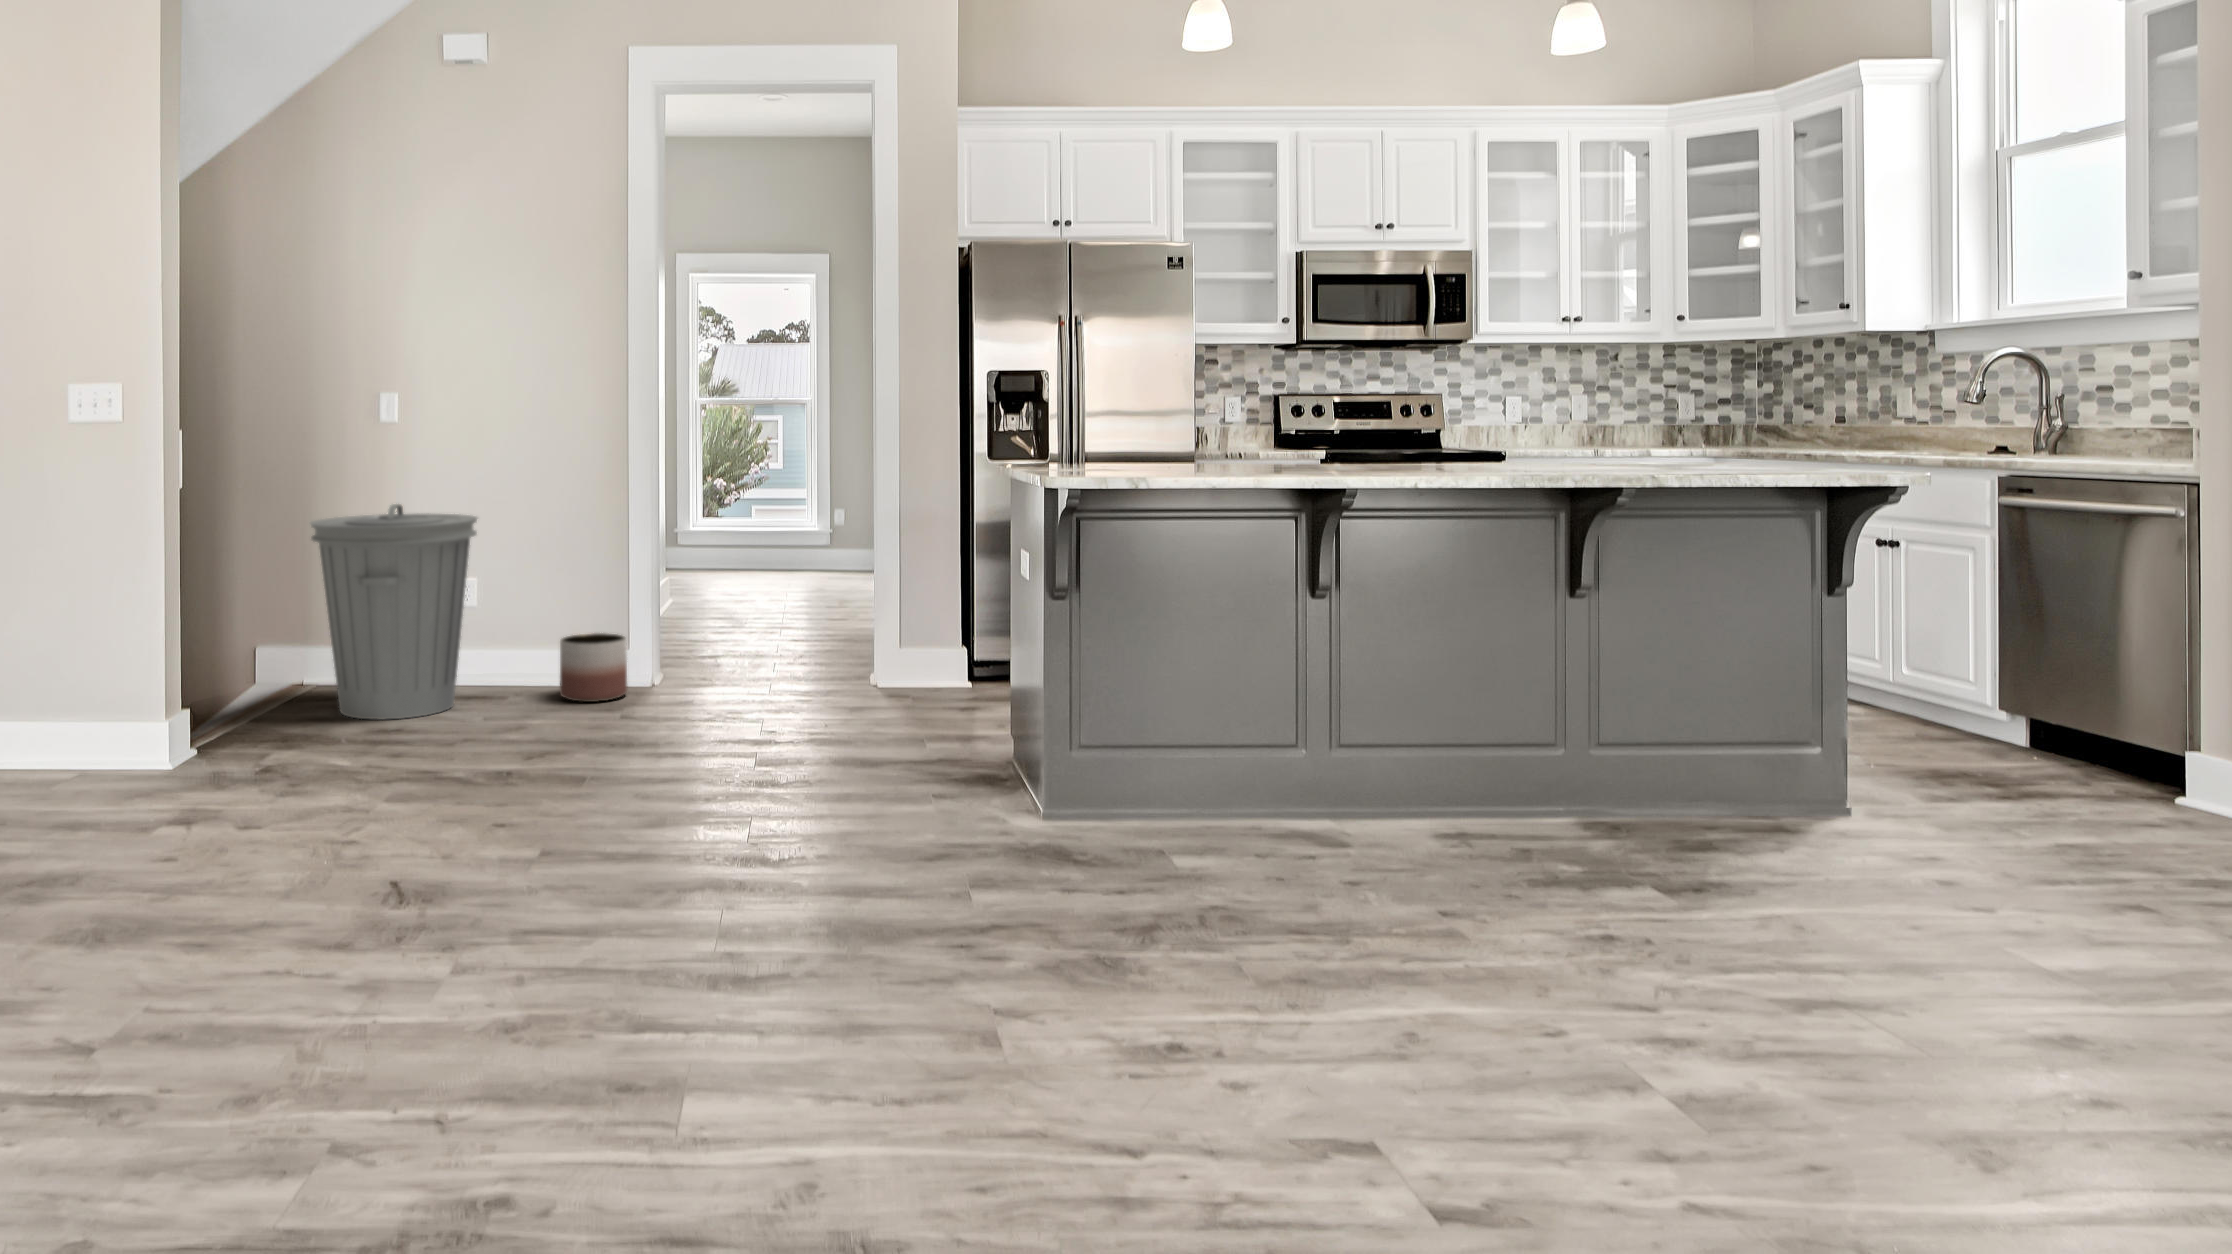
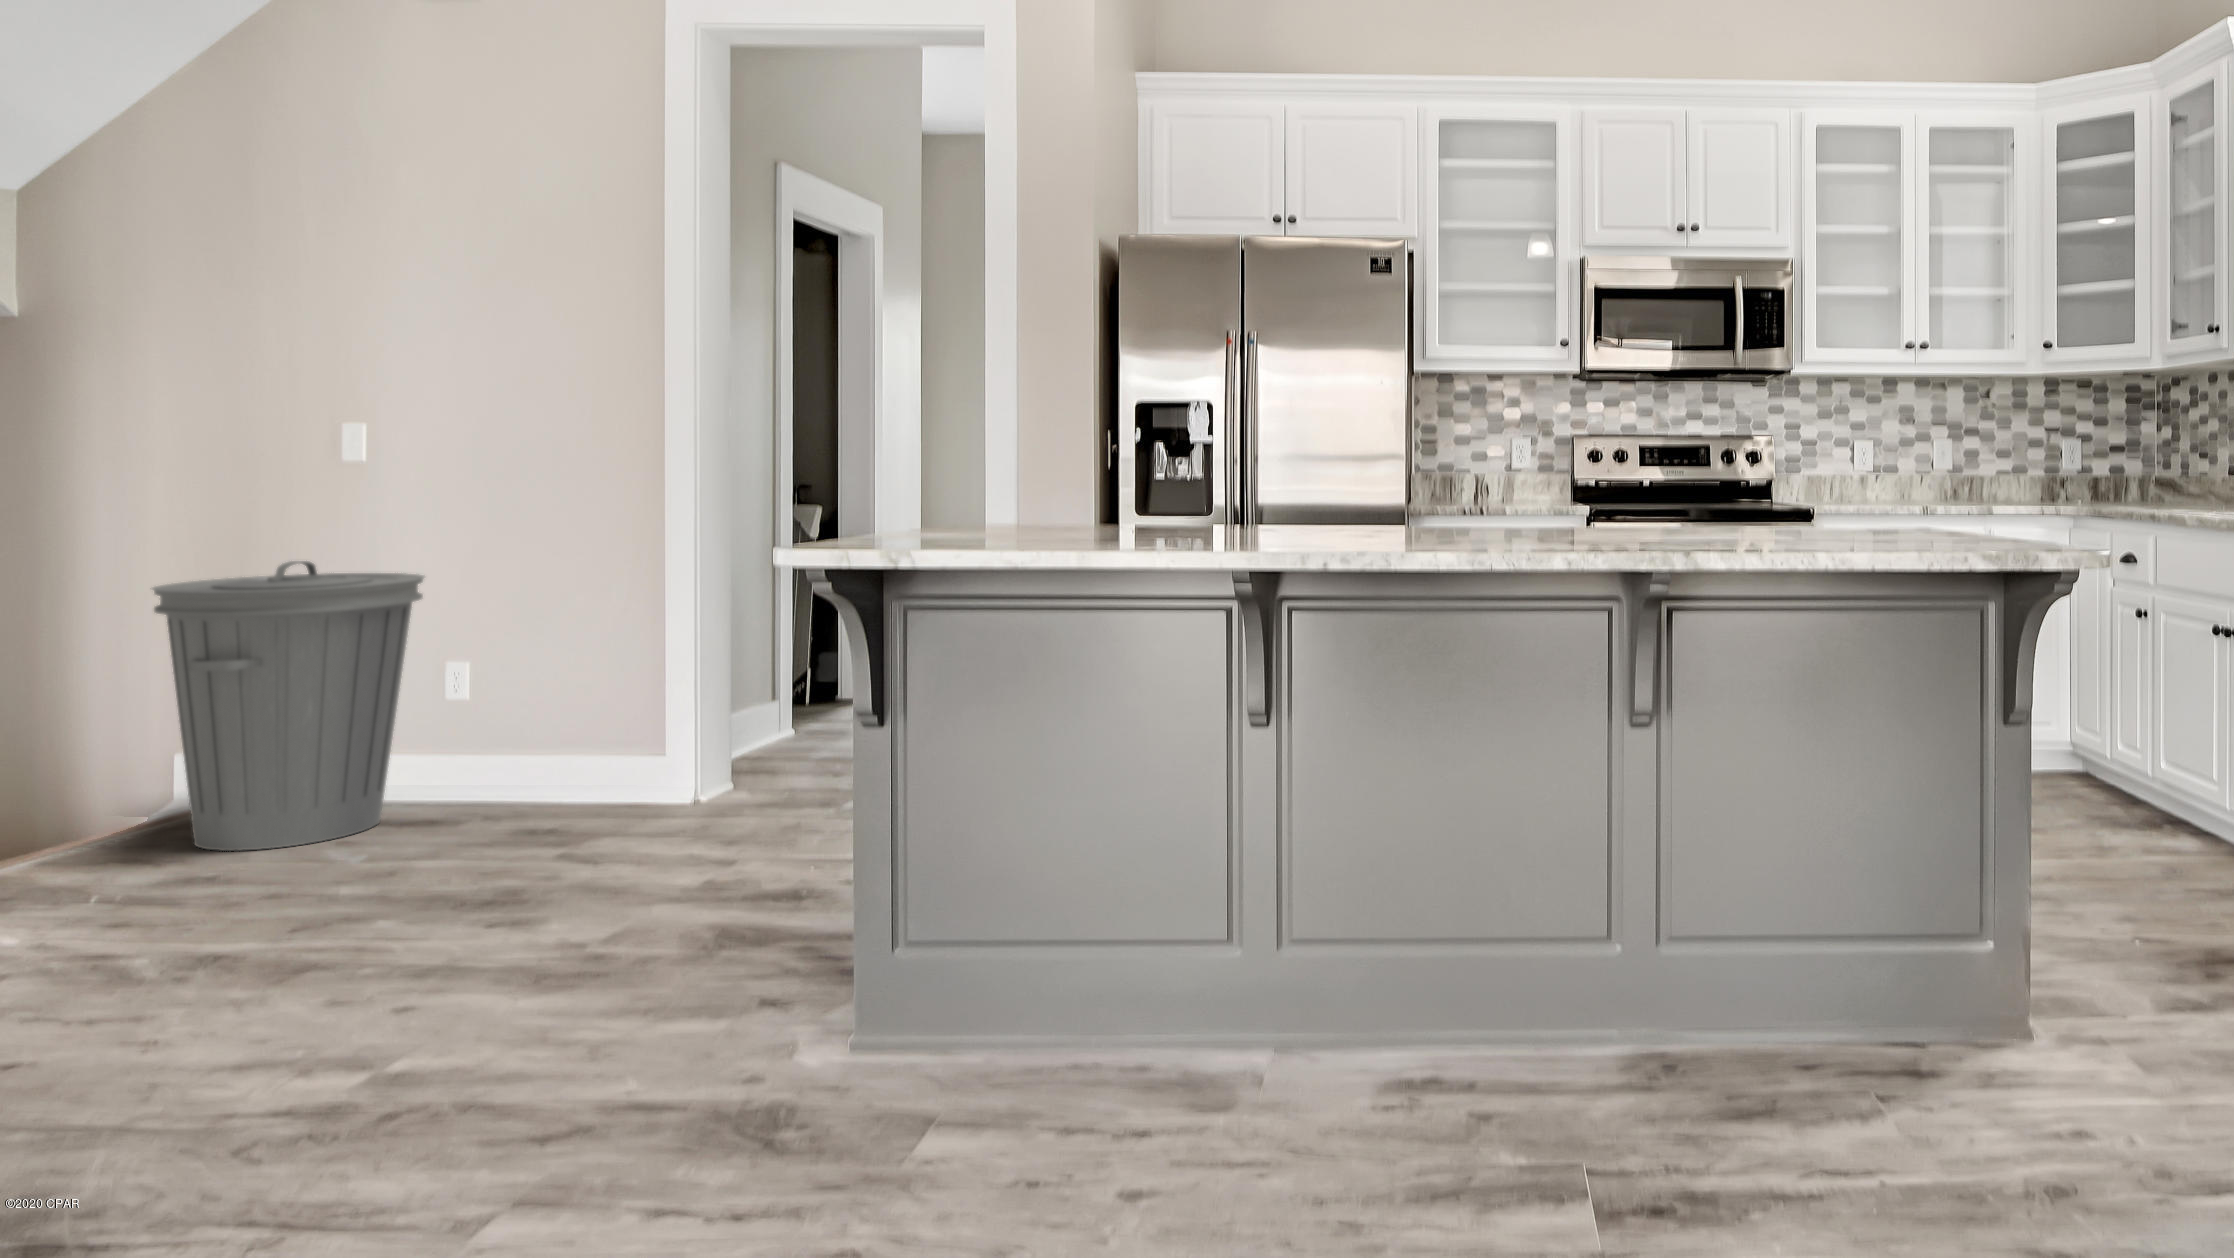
planter: present [560,633,627,702] -> none [528,731,629,824]

